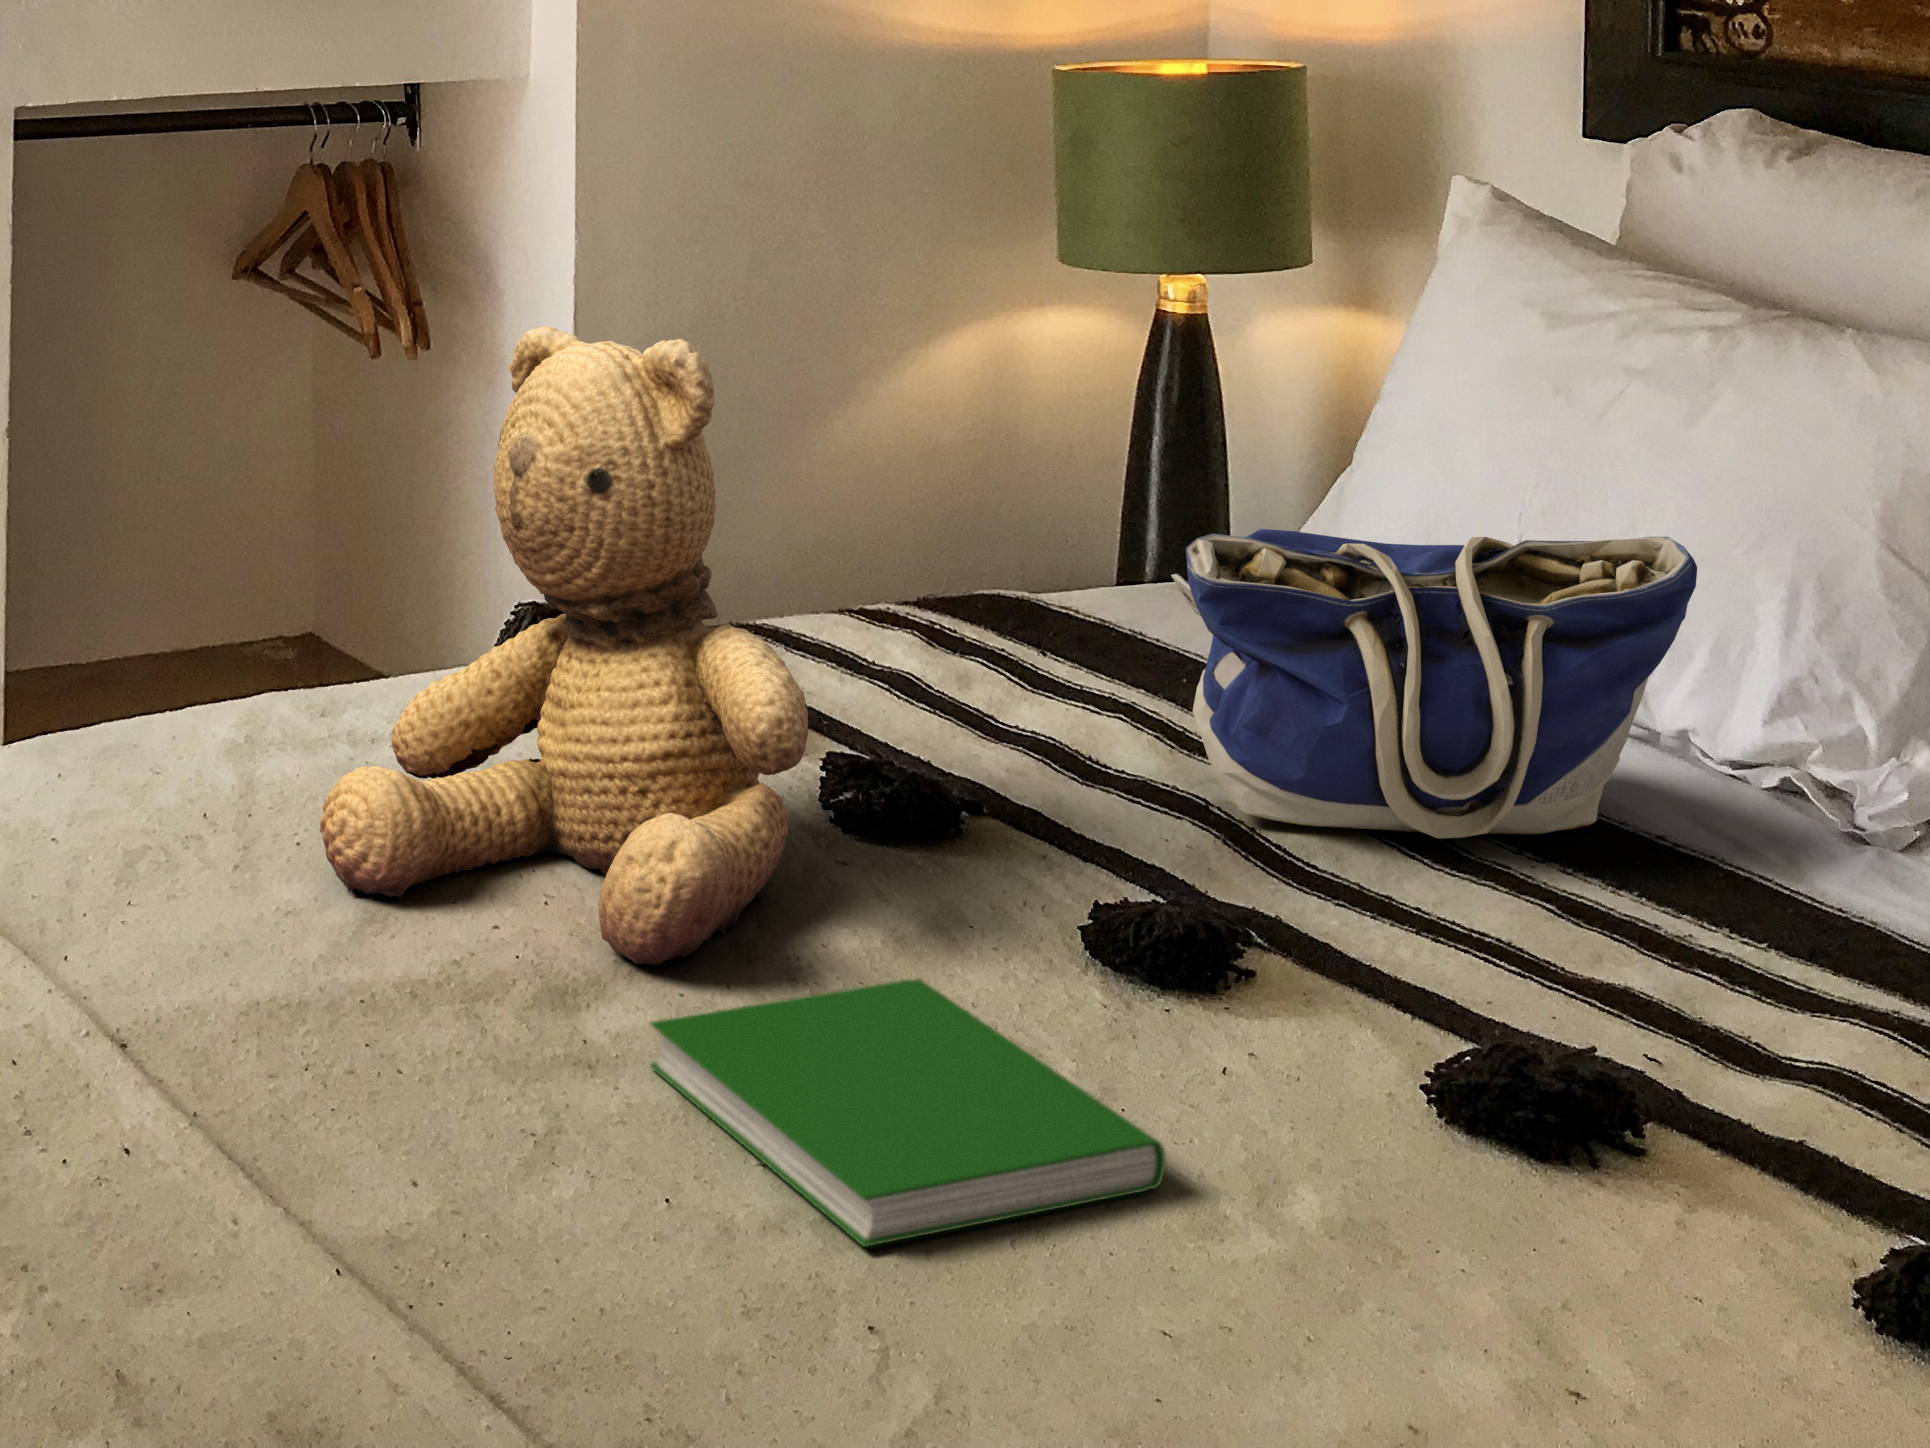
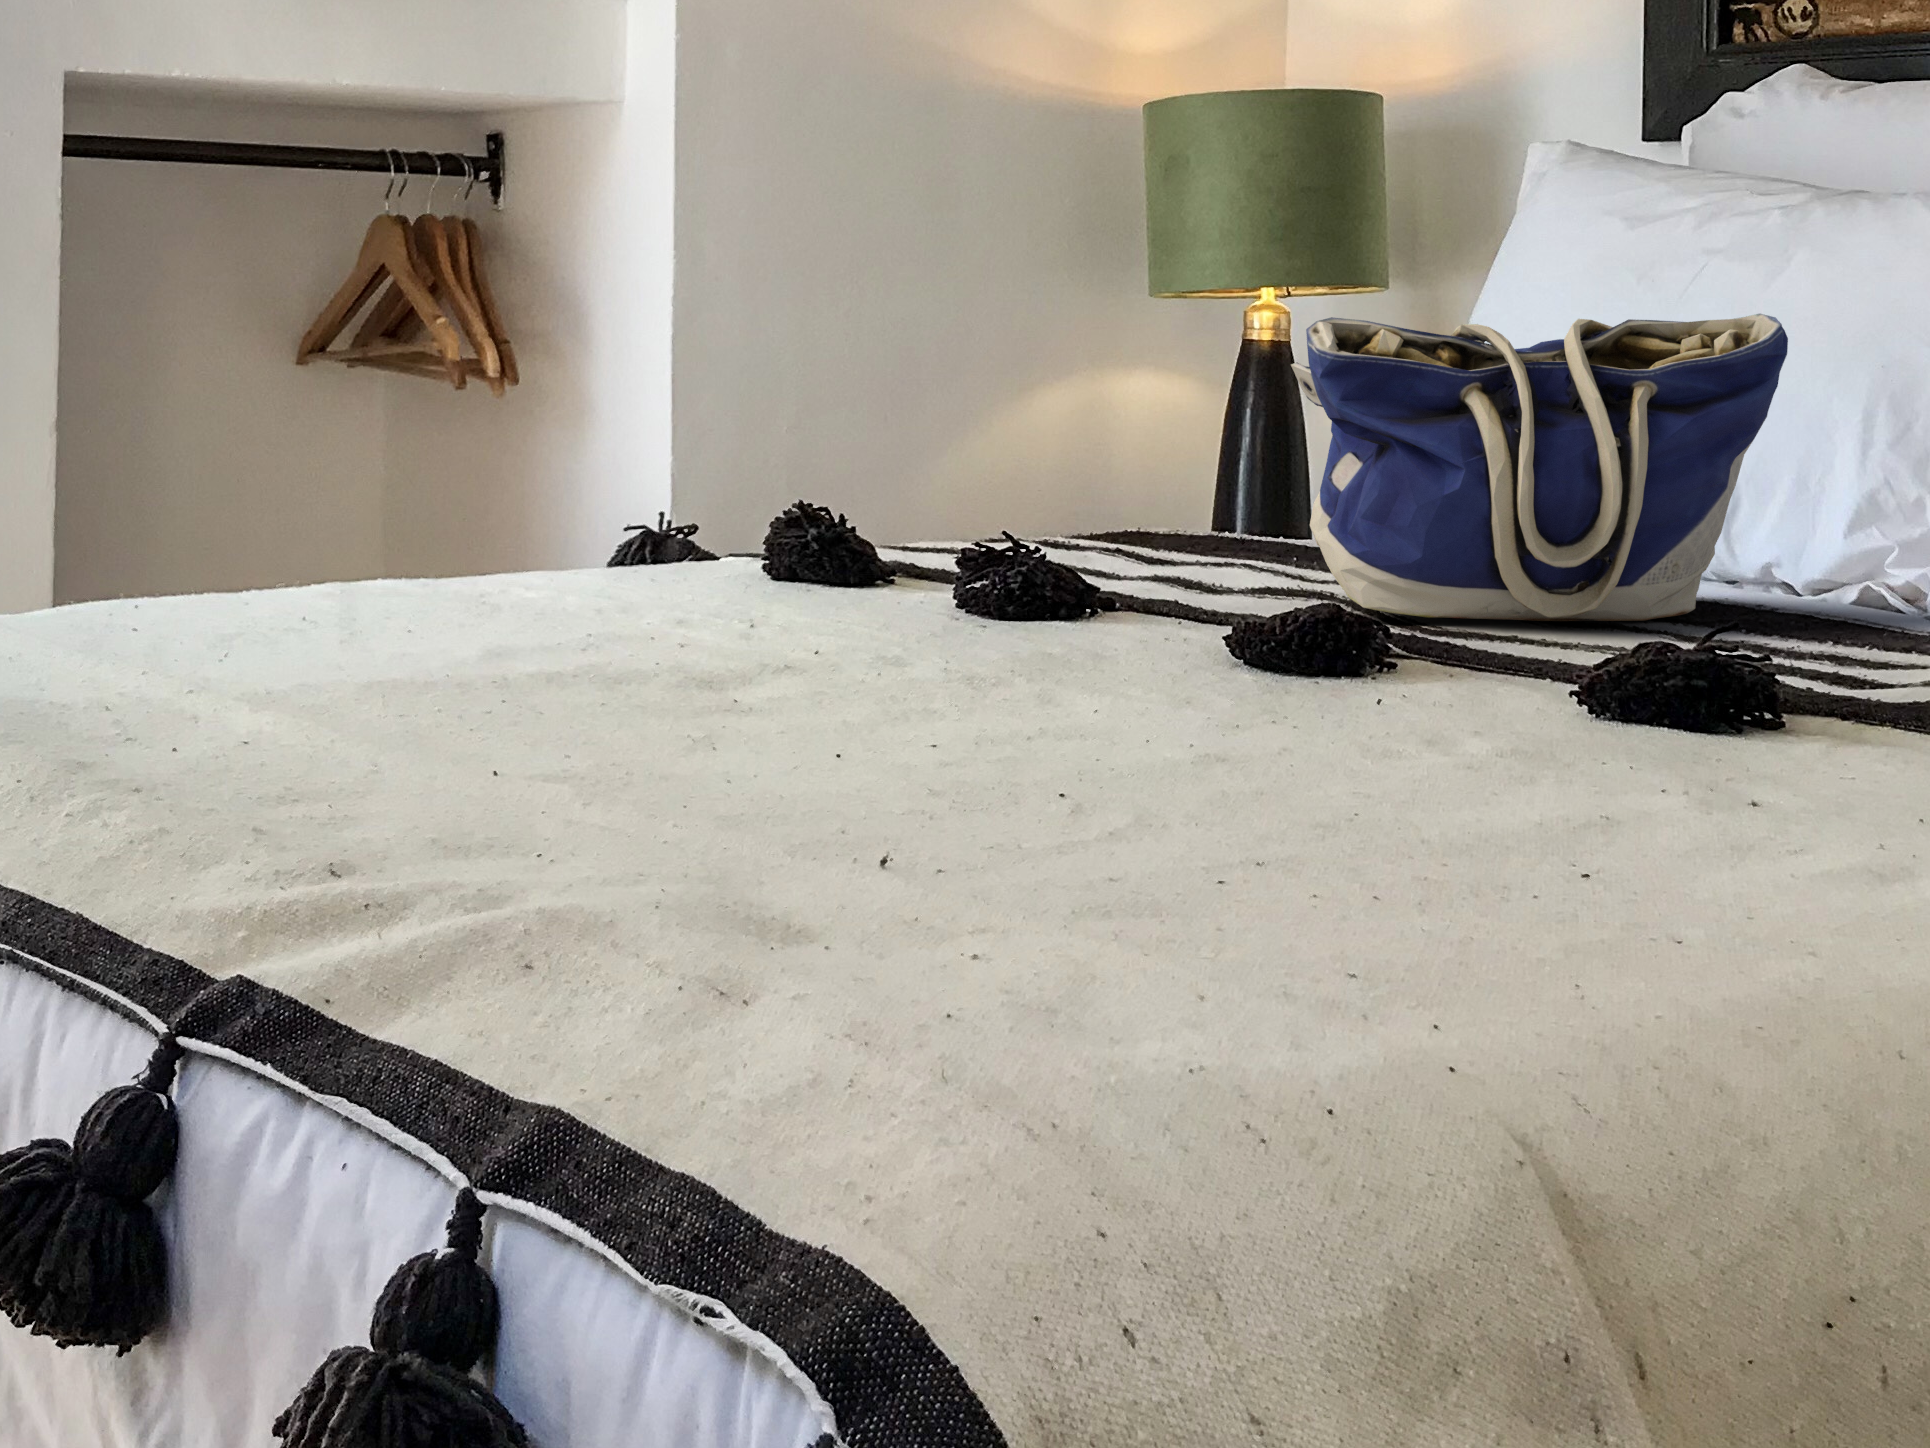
teddy bear: present [320,326,808,965] -> none [414,86,937,684]
hardcover book: present [650,979,1165,1247] -> none [781,662,1318,796]

